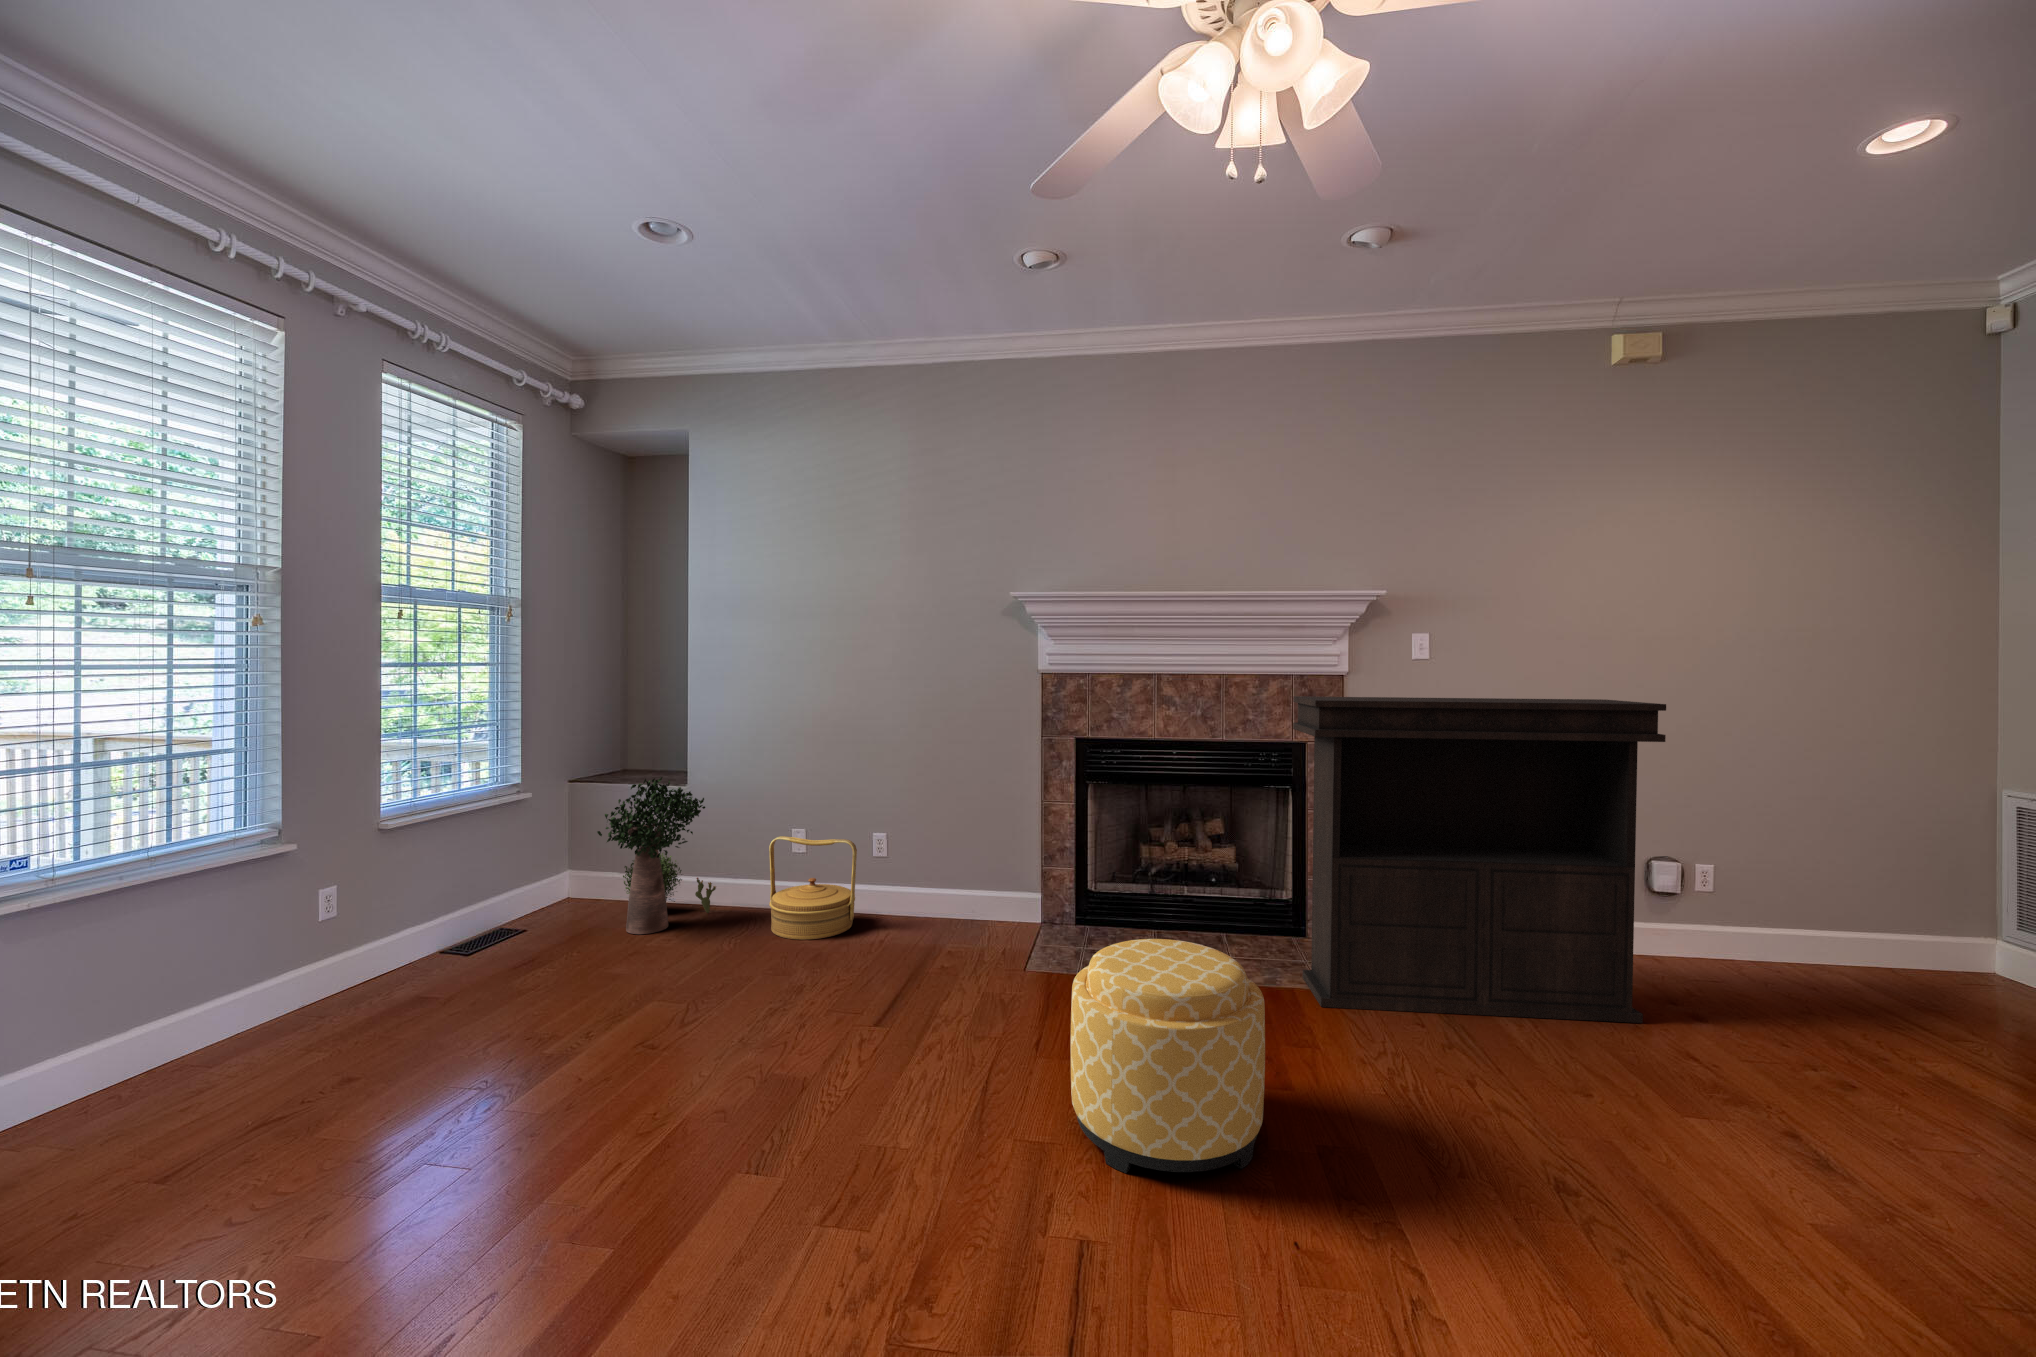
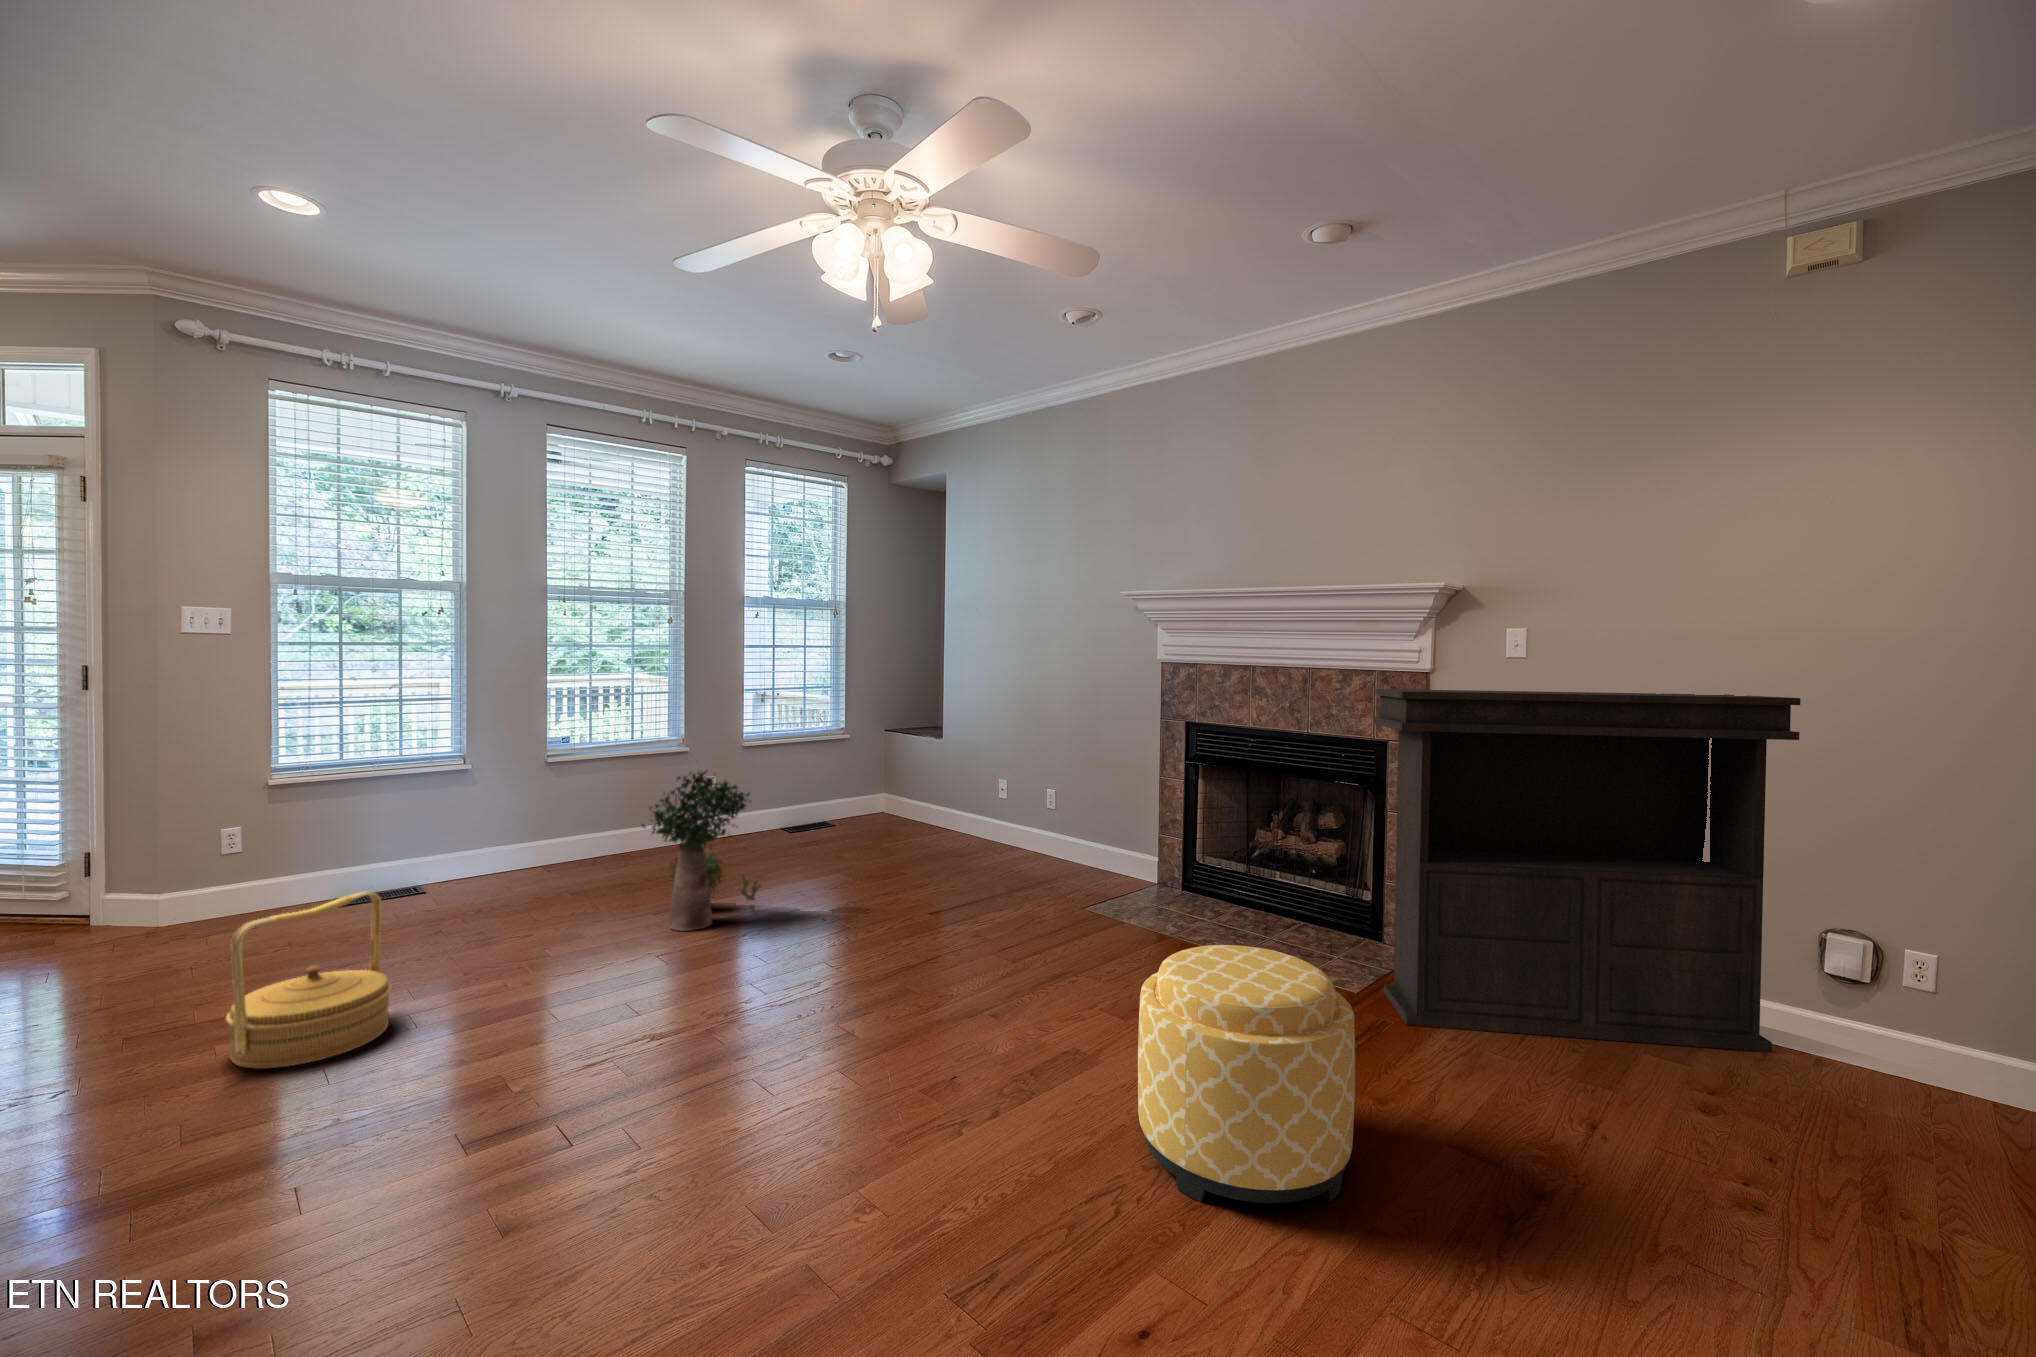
woven basket: present [769,836,857,940] -> present [226,891,392,1069]

